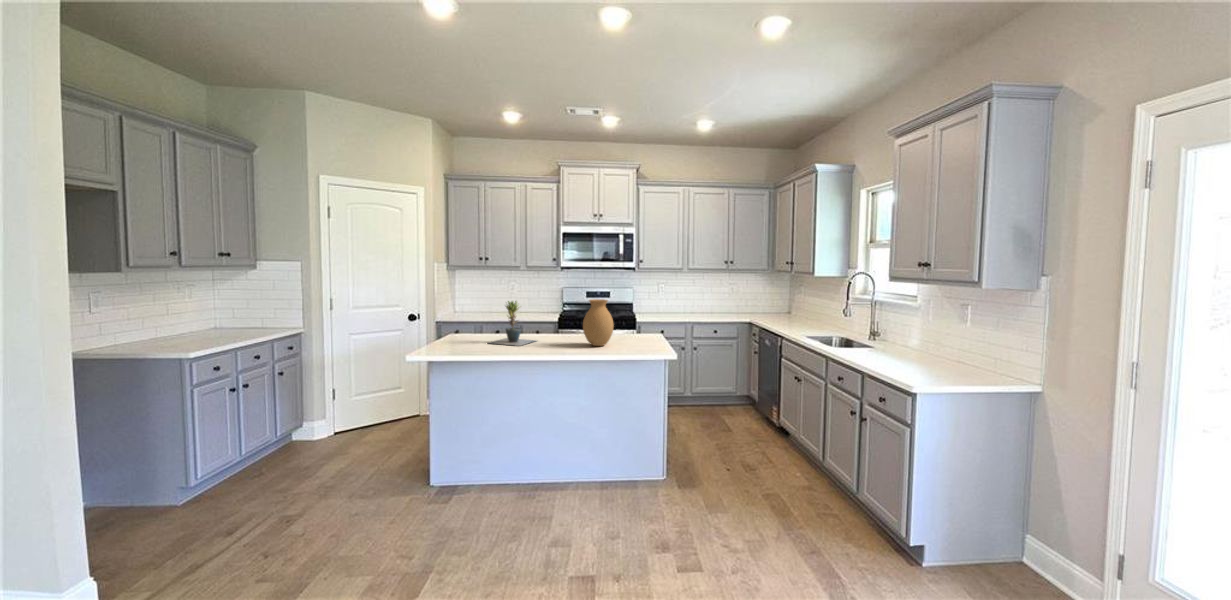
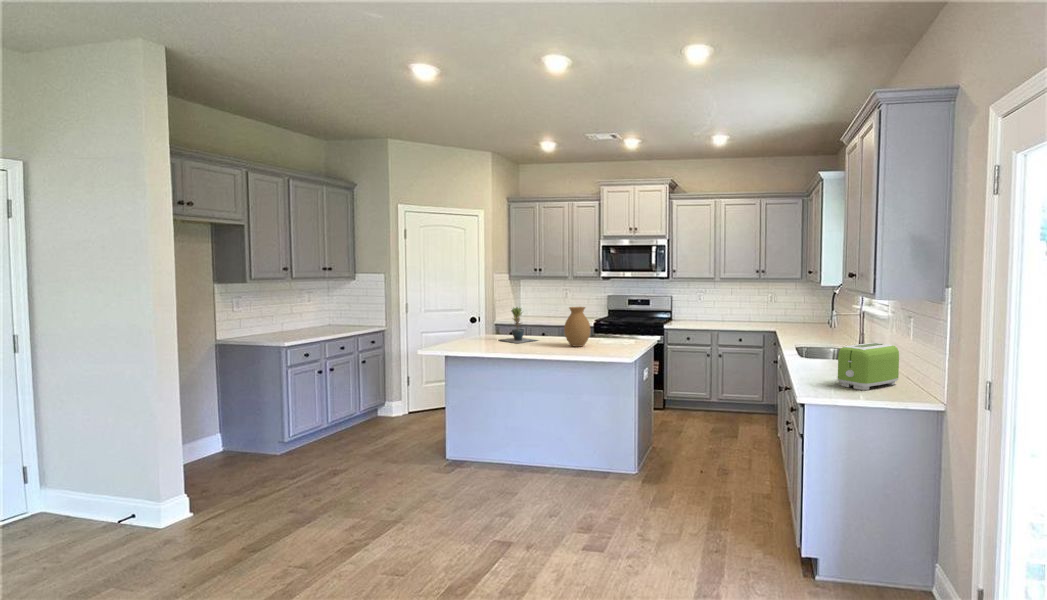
toaster: none [911,328,948,374] -> present [838,343,899,390]

